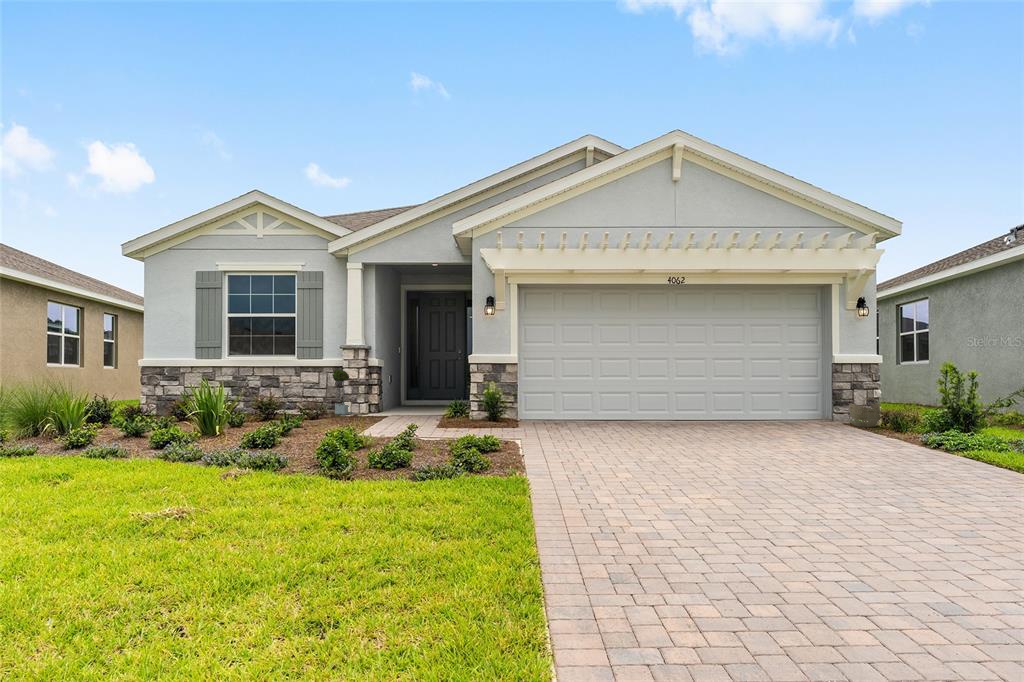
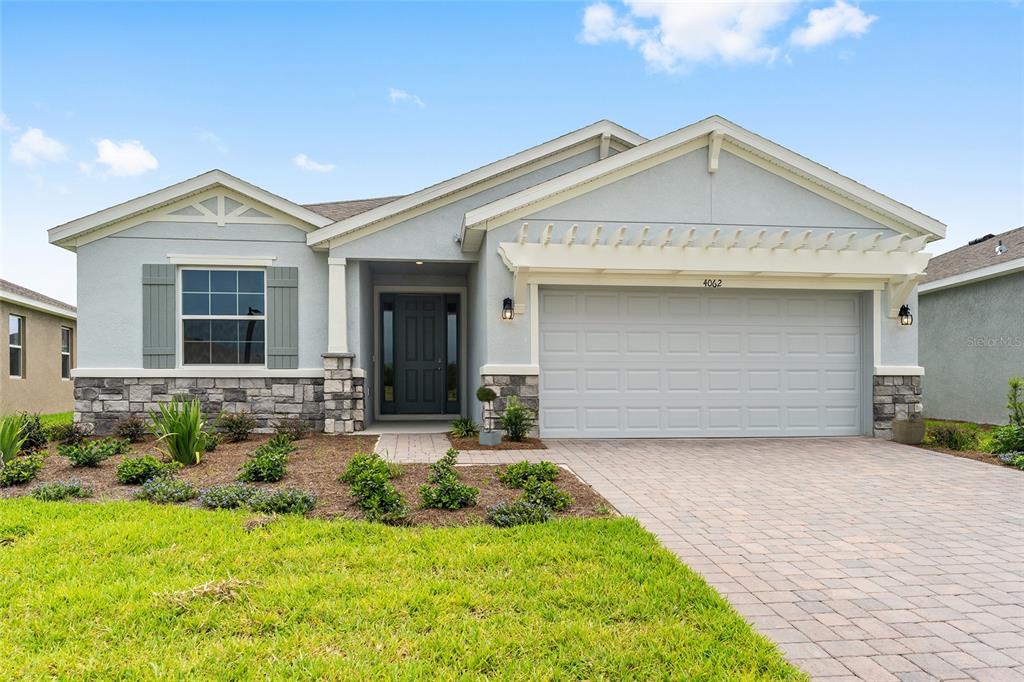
potted tree: present [332,369,353,415] -> present [476,386,501,446]

